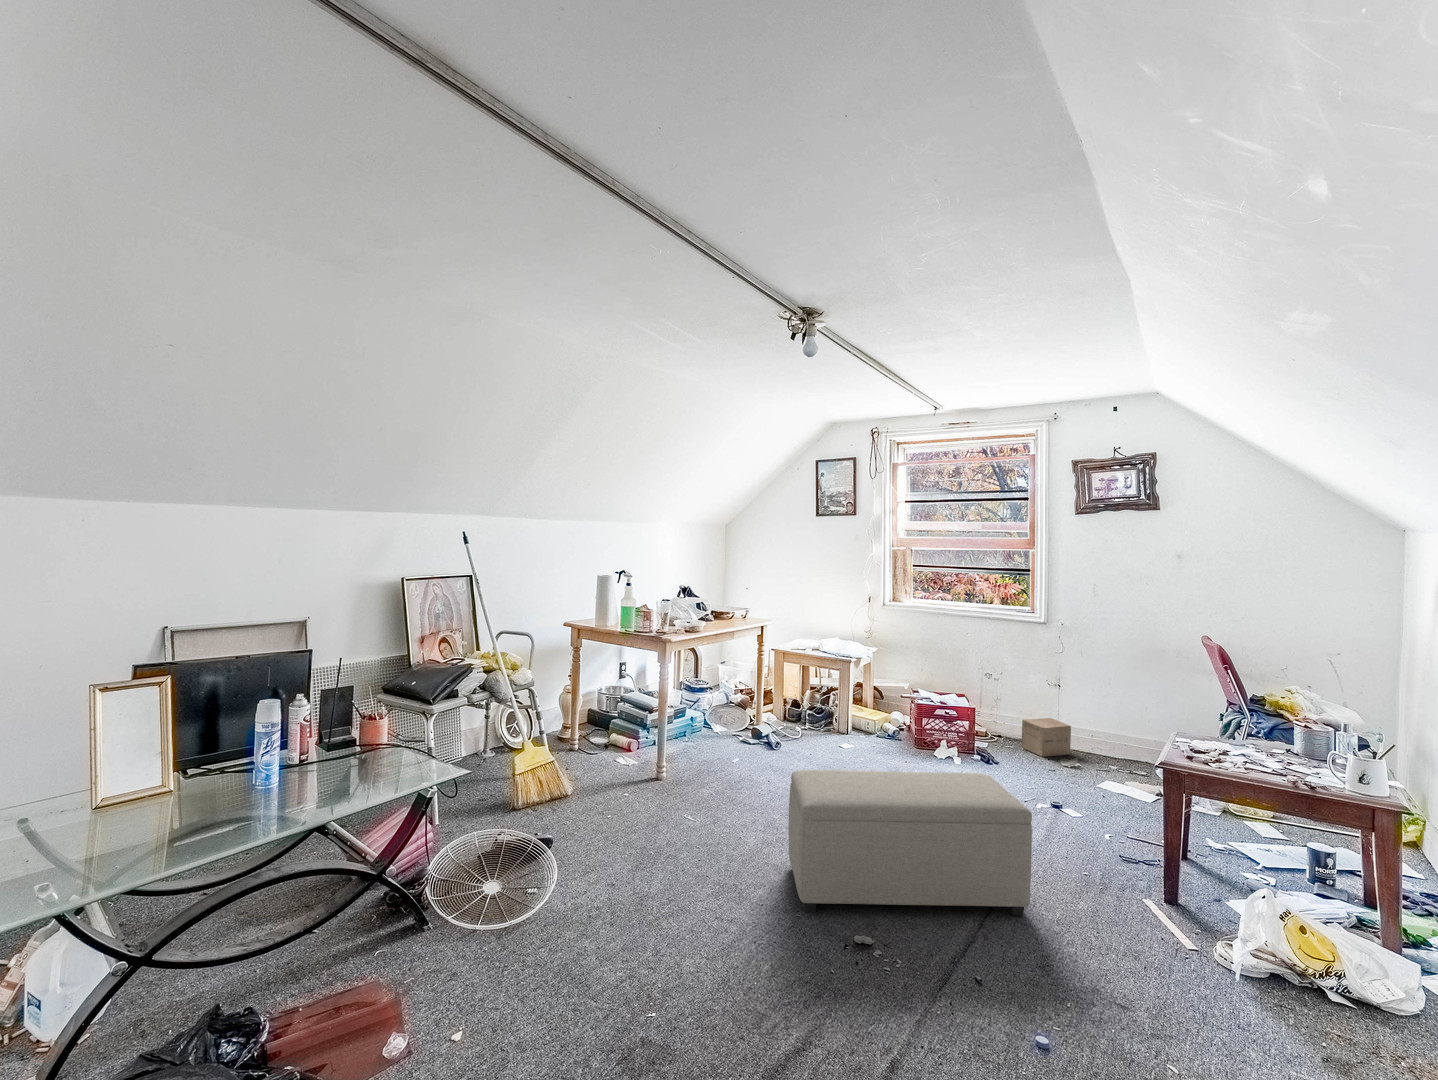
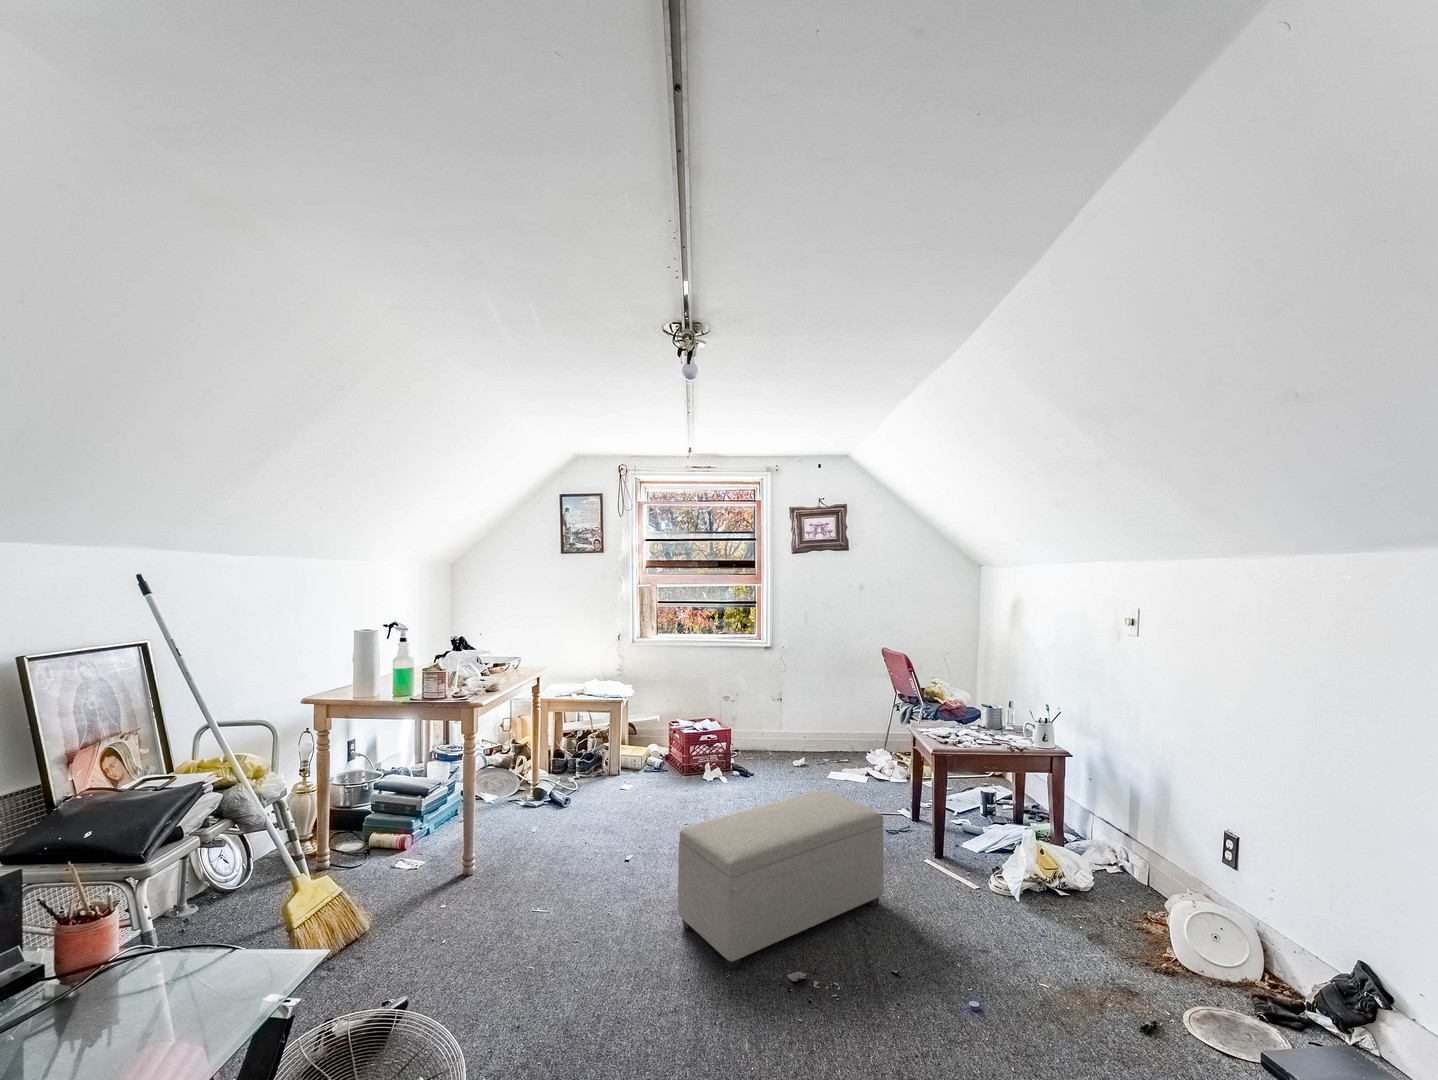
cardboard box: present [1022,718,1071,757] -> none [762,725,797,759]

